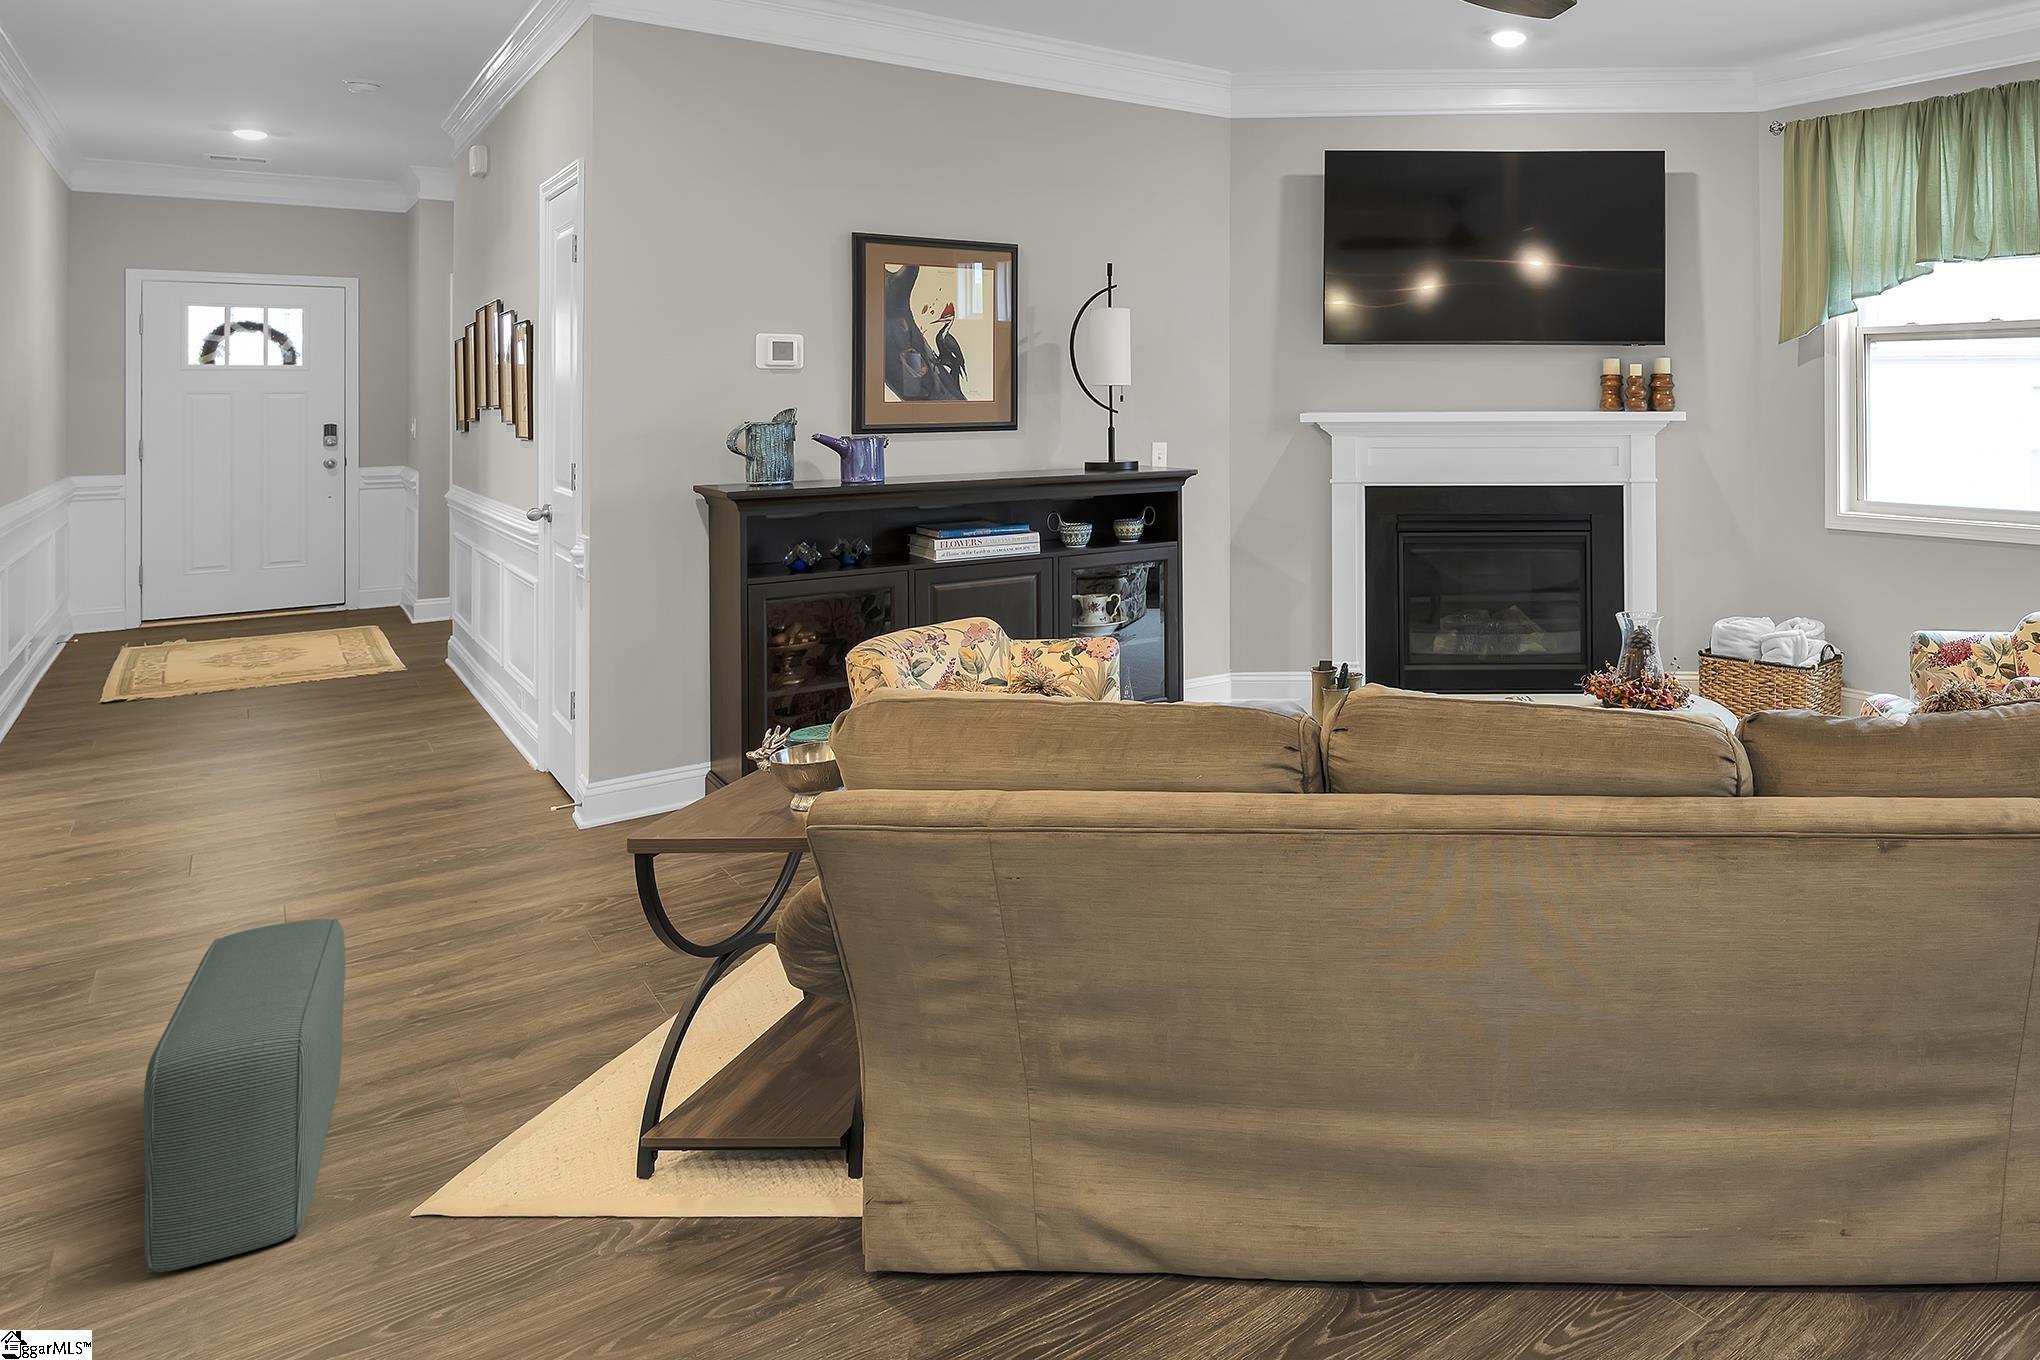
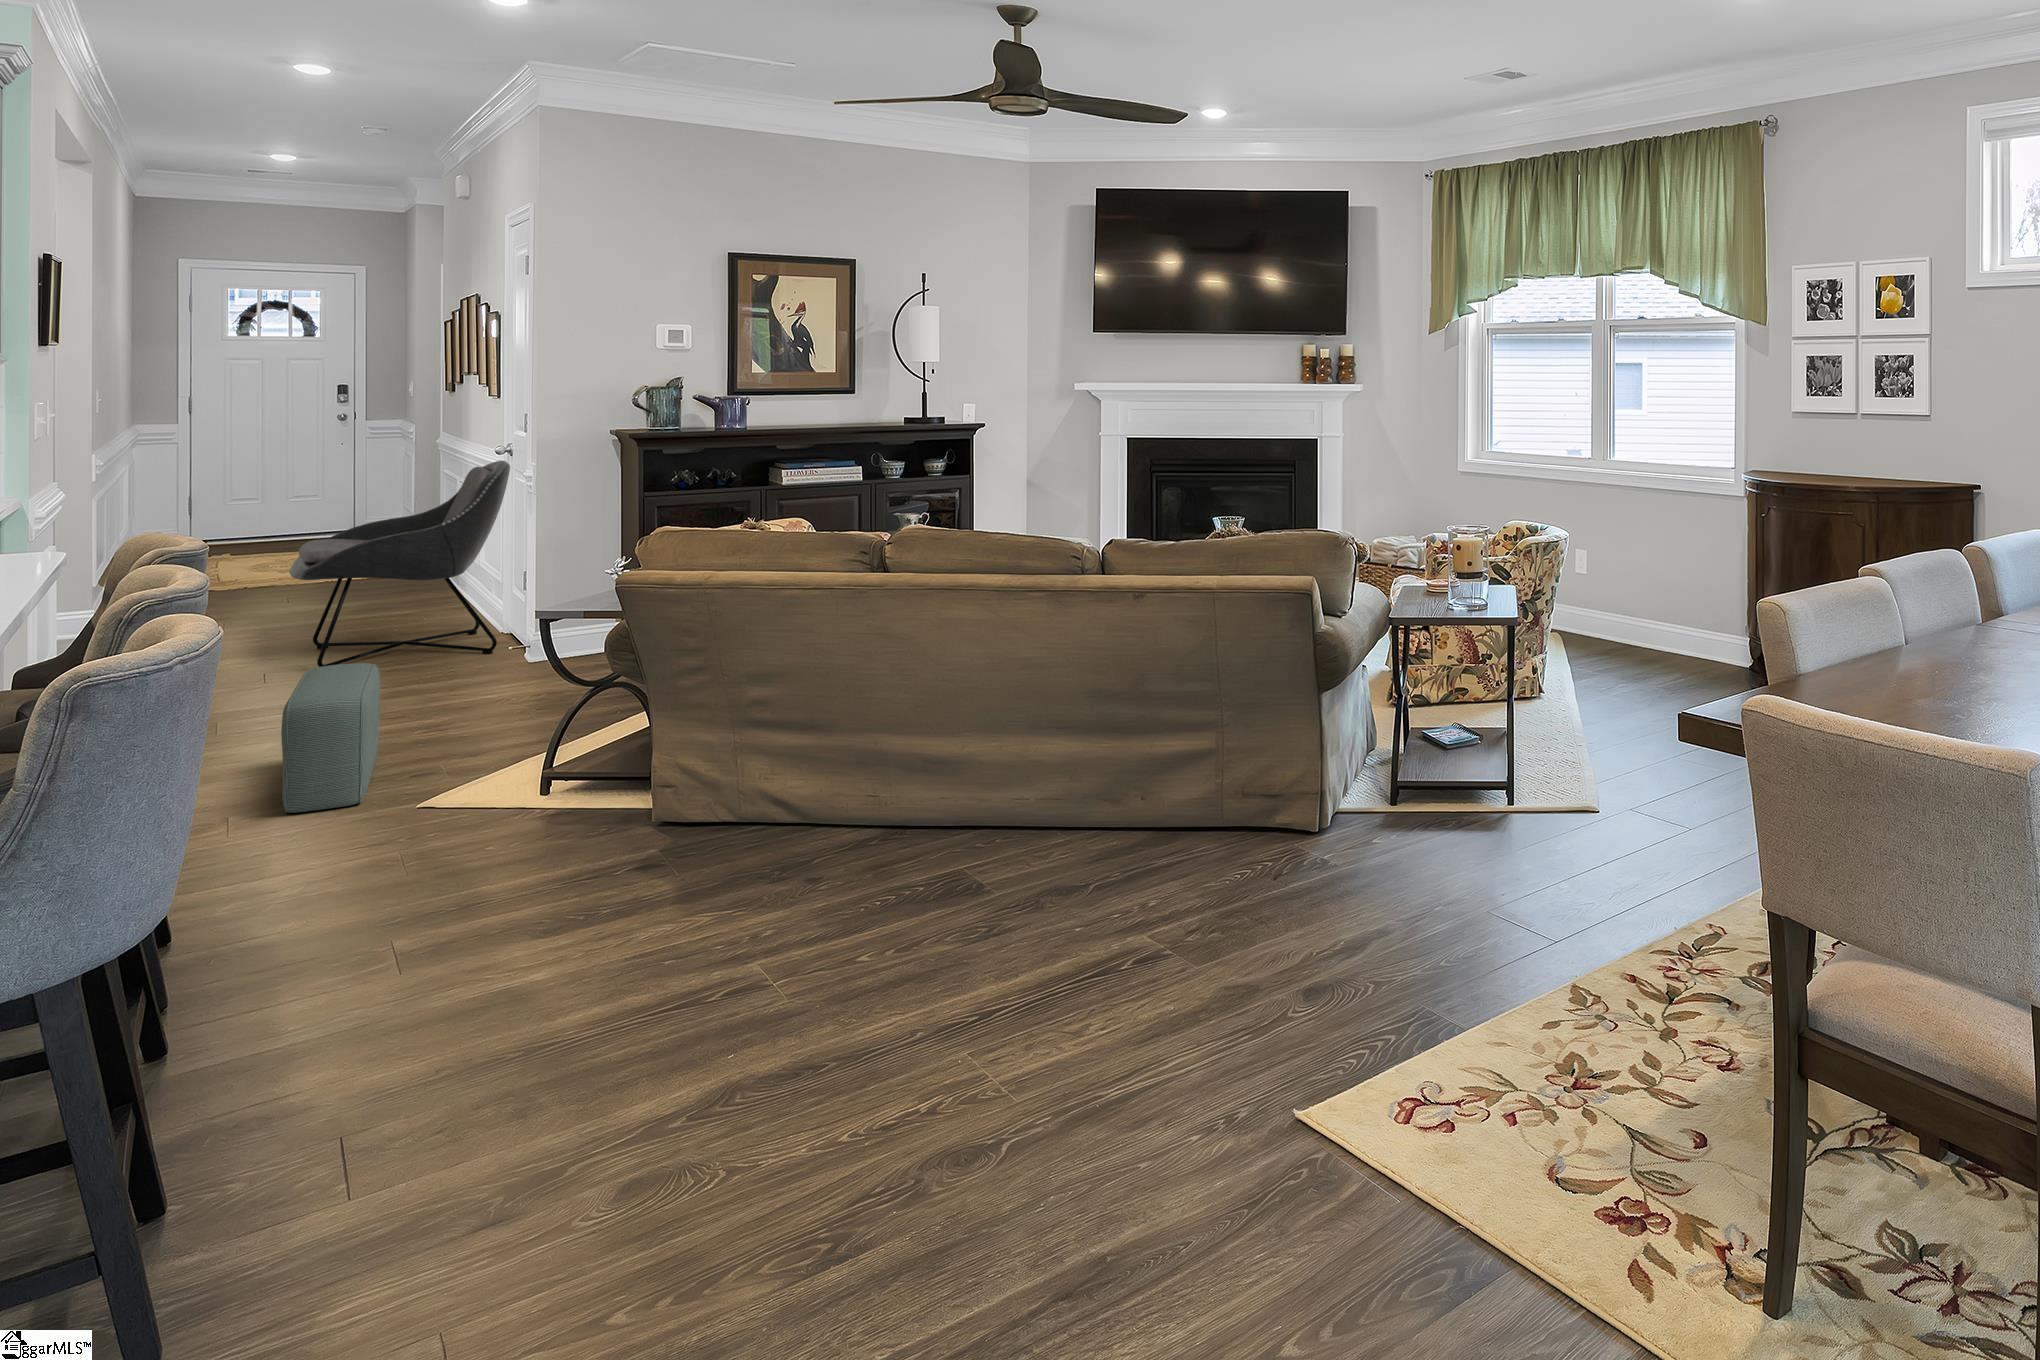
lounge chair: none [227,532,548,857] -> present [289,461,510,667]

